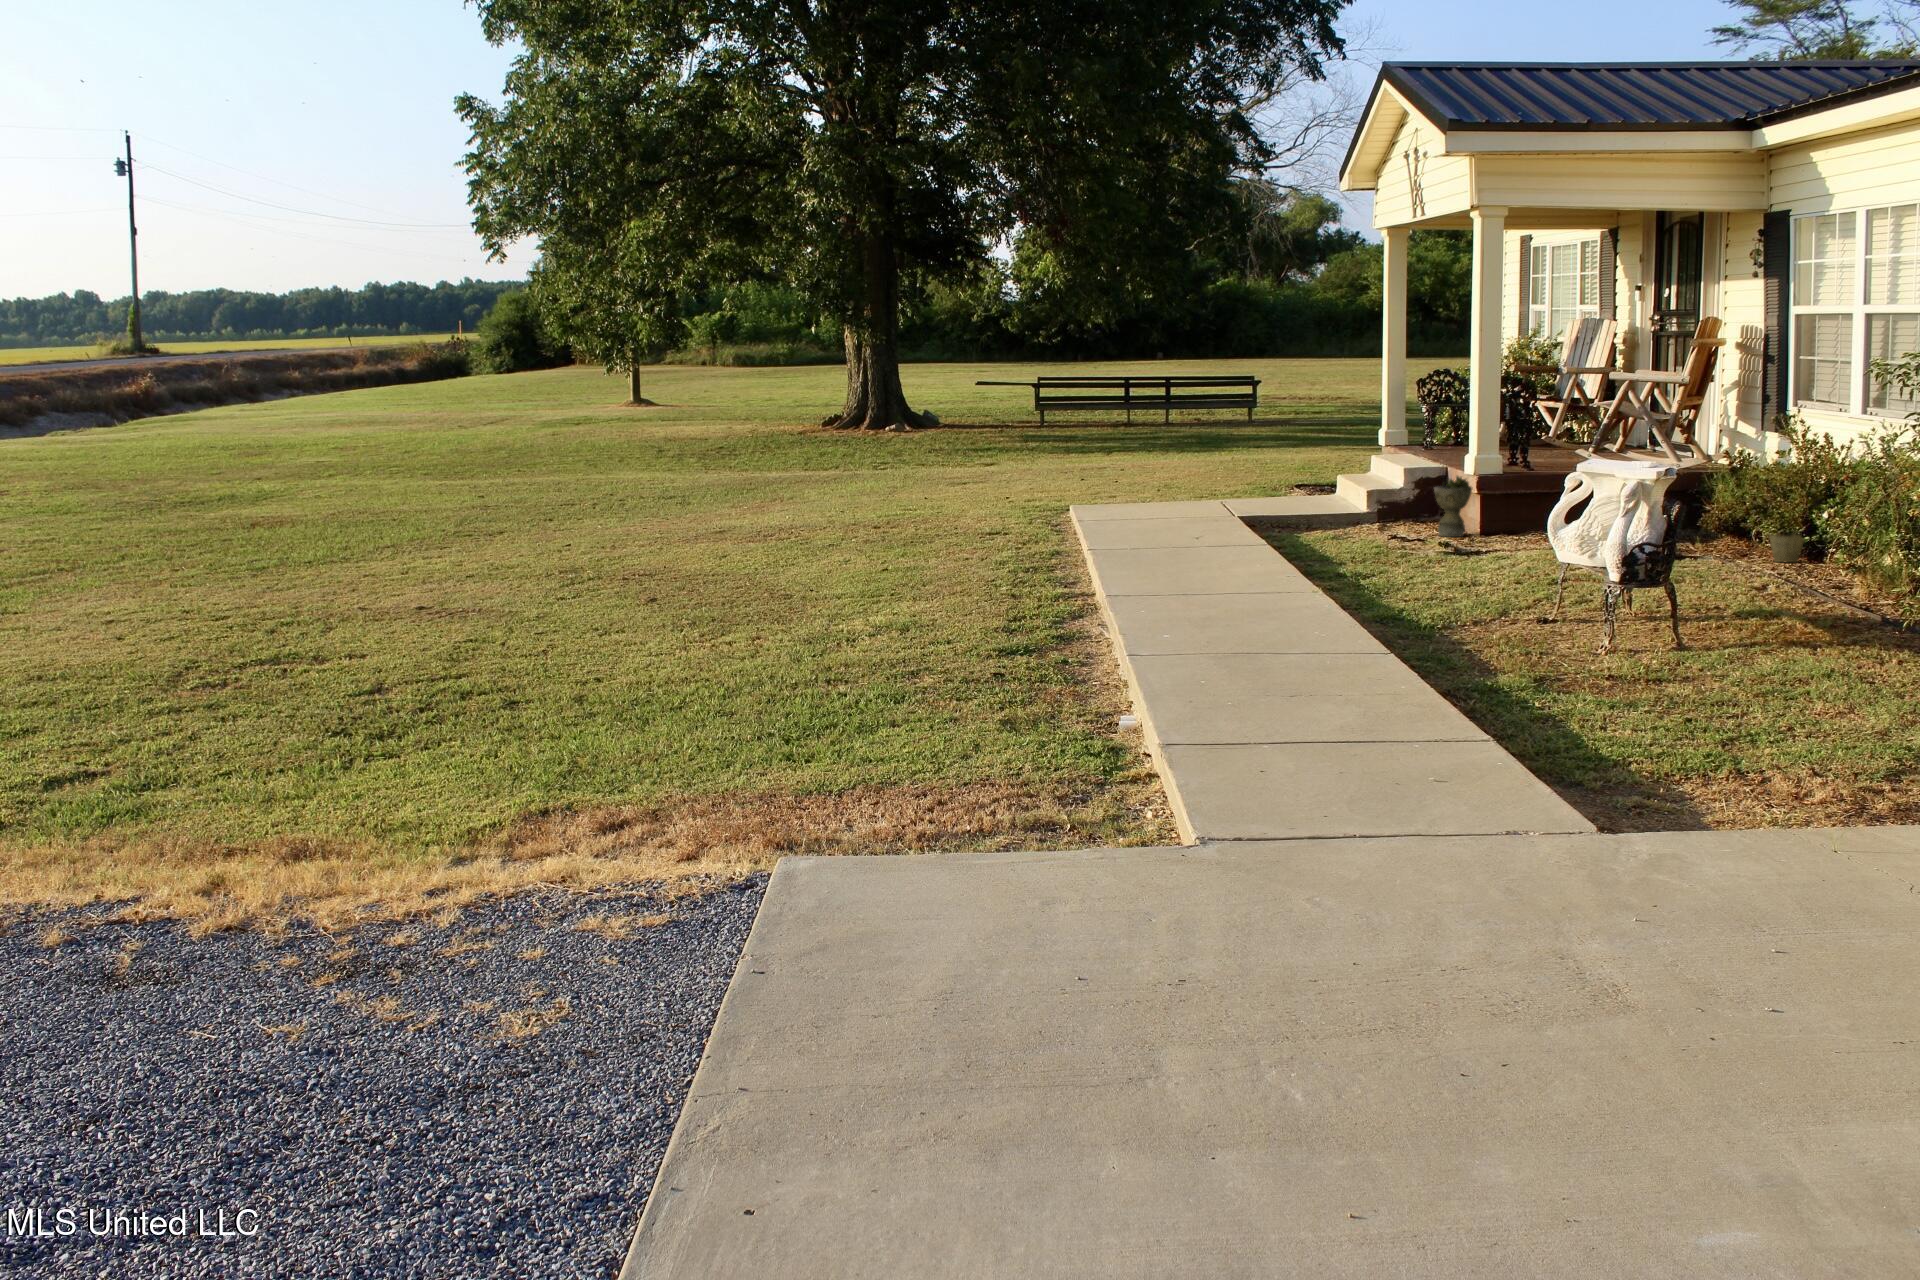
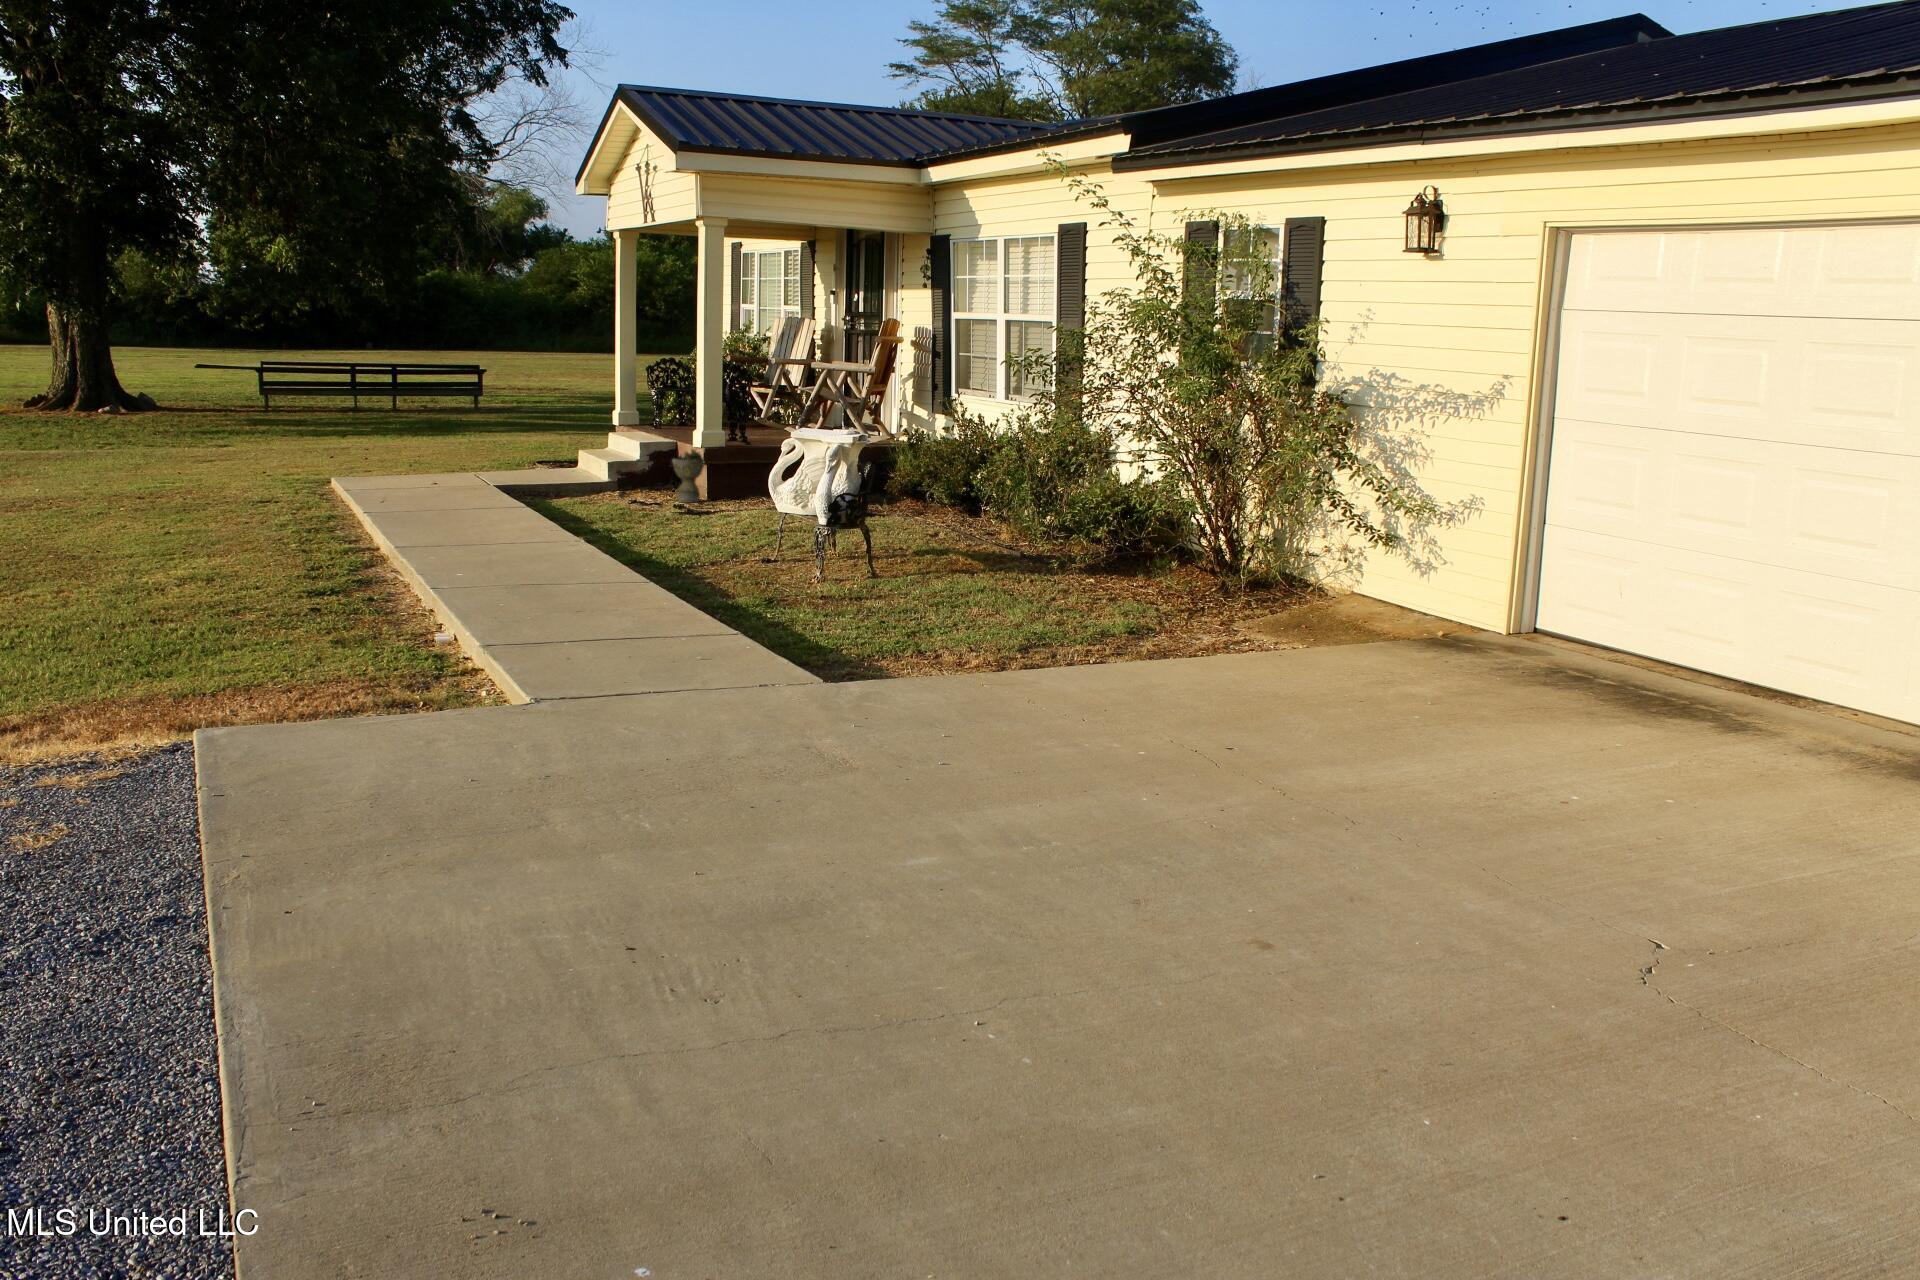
bucket: present [1769,534,1804,562] -> none [939,480,966,518]

